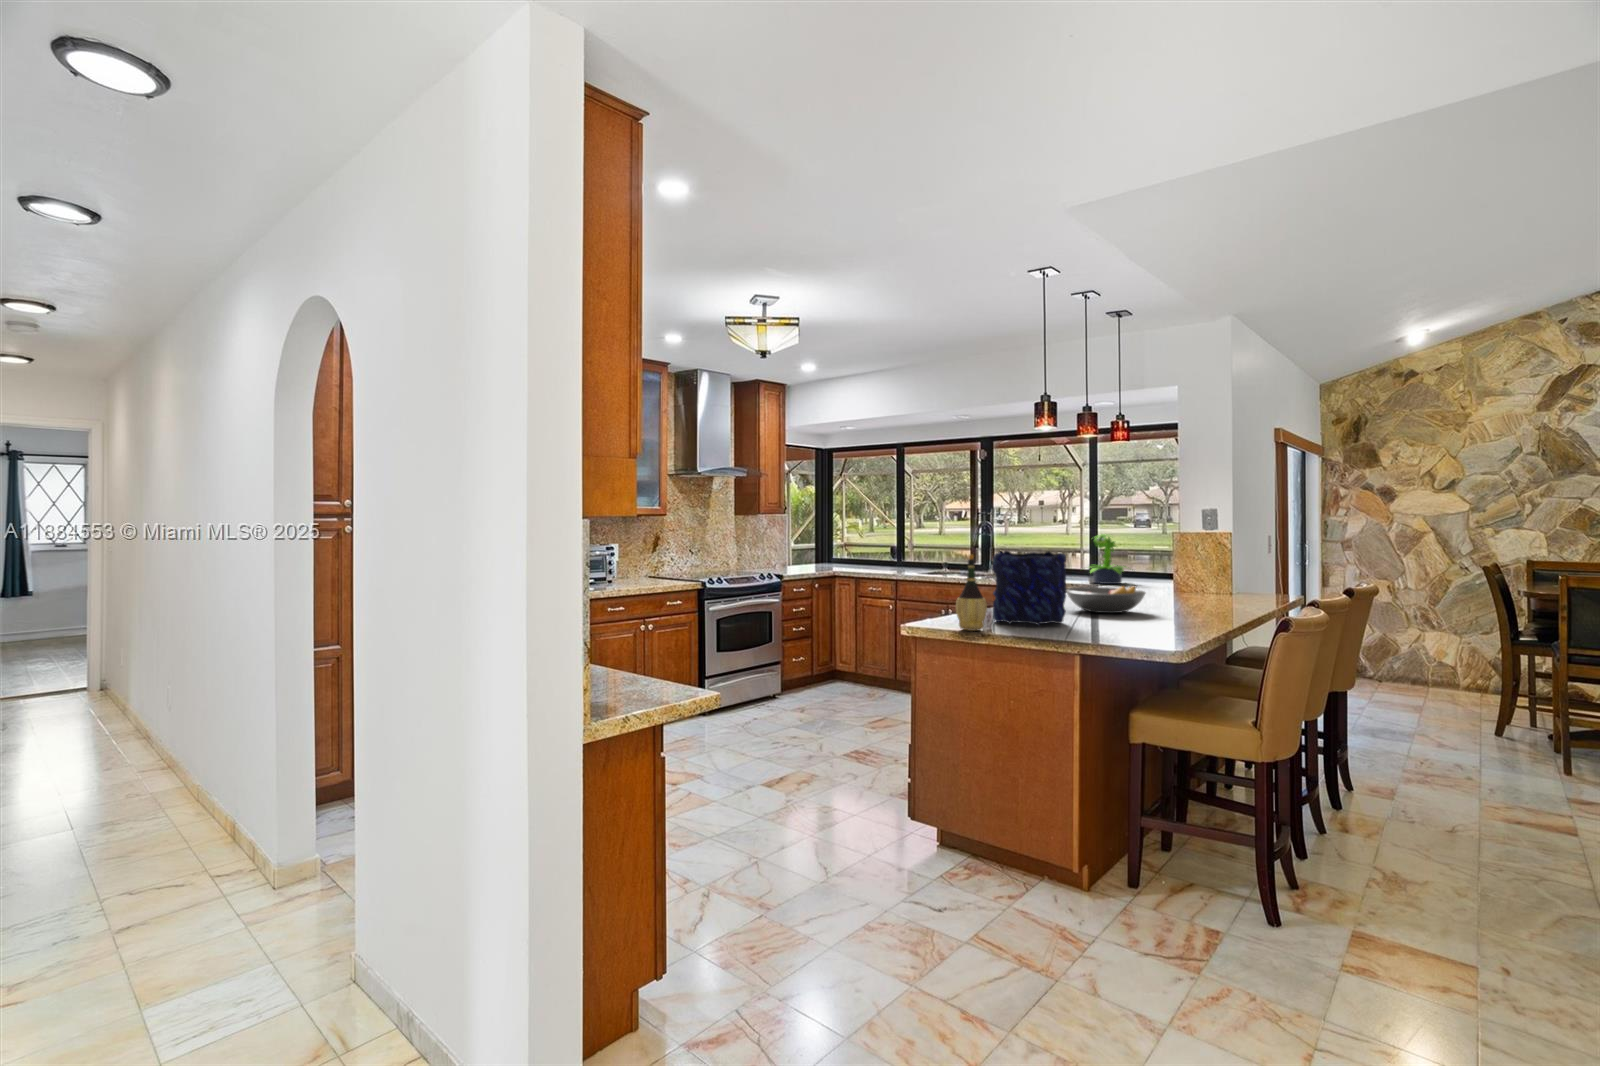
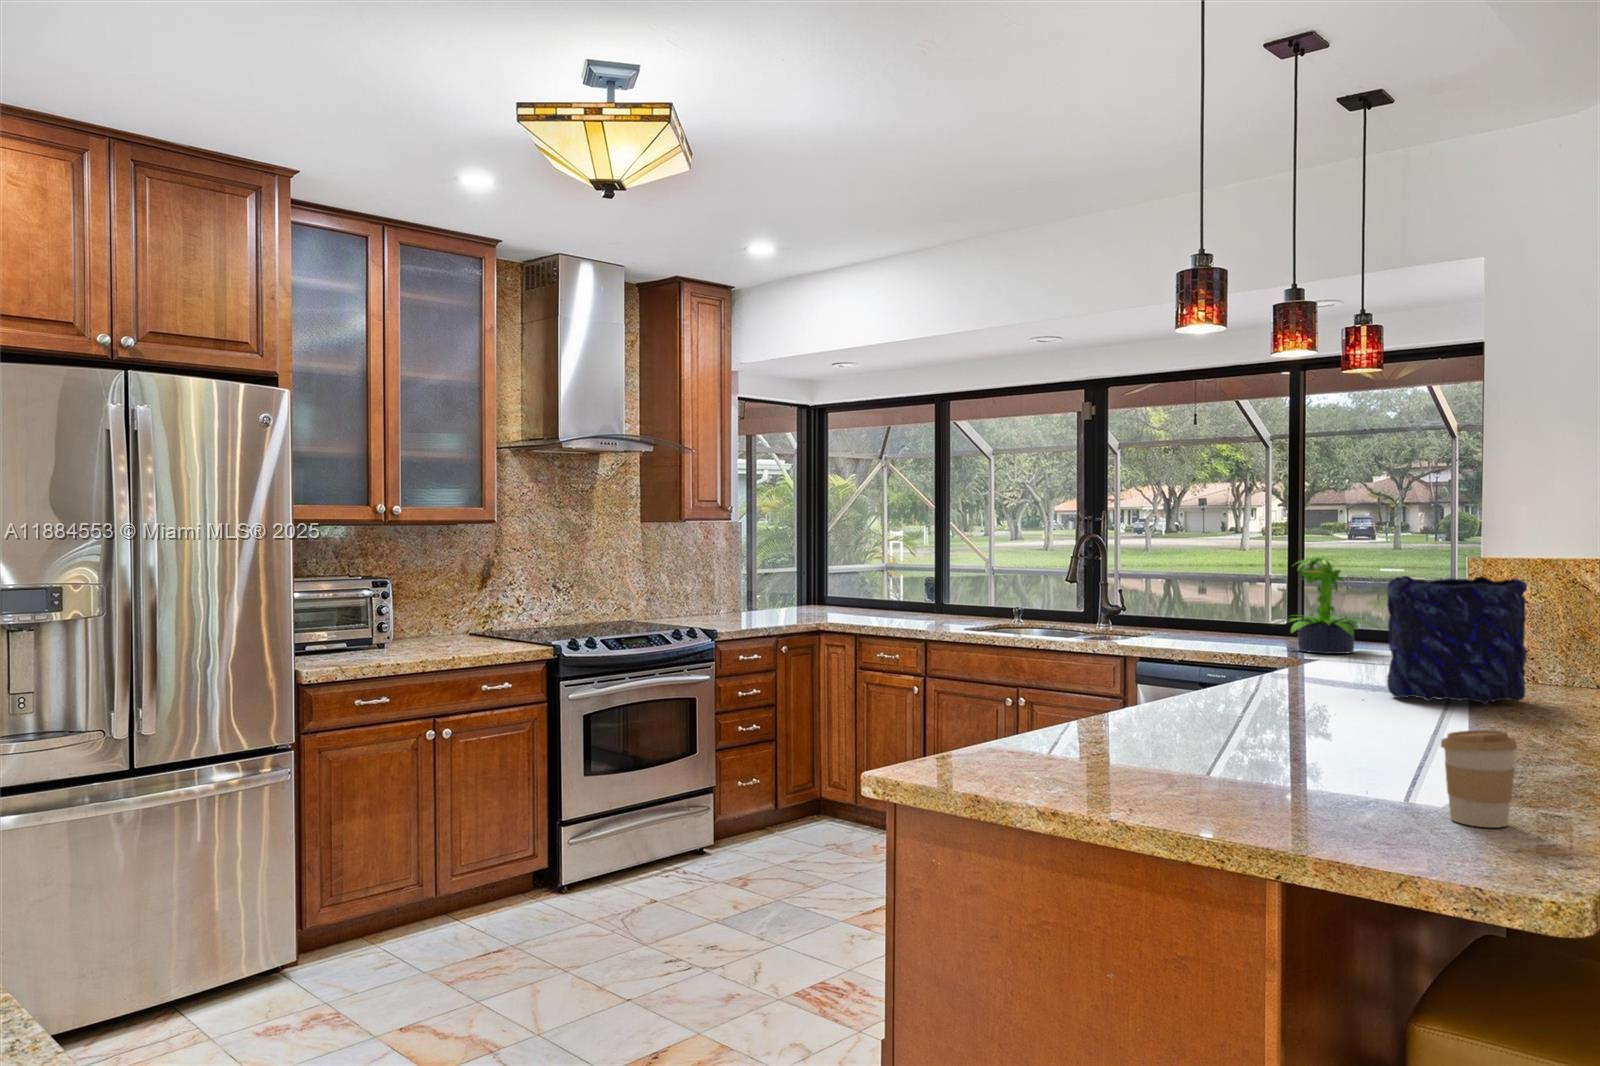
vase: present [993,551,1066,625] -> present [1387,576,1527,704]
wine bottle: present [956,555,987,631] -> none [967,600,1040,782]
fruit bowl: present [1066,586,1145,613] -> none [1236,668,1418,730]
coffee cup: none [1149,605,1178,641] -> present [1440,730,1517,828]

